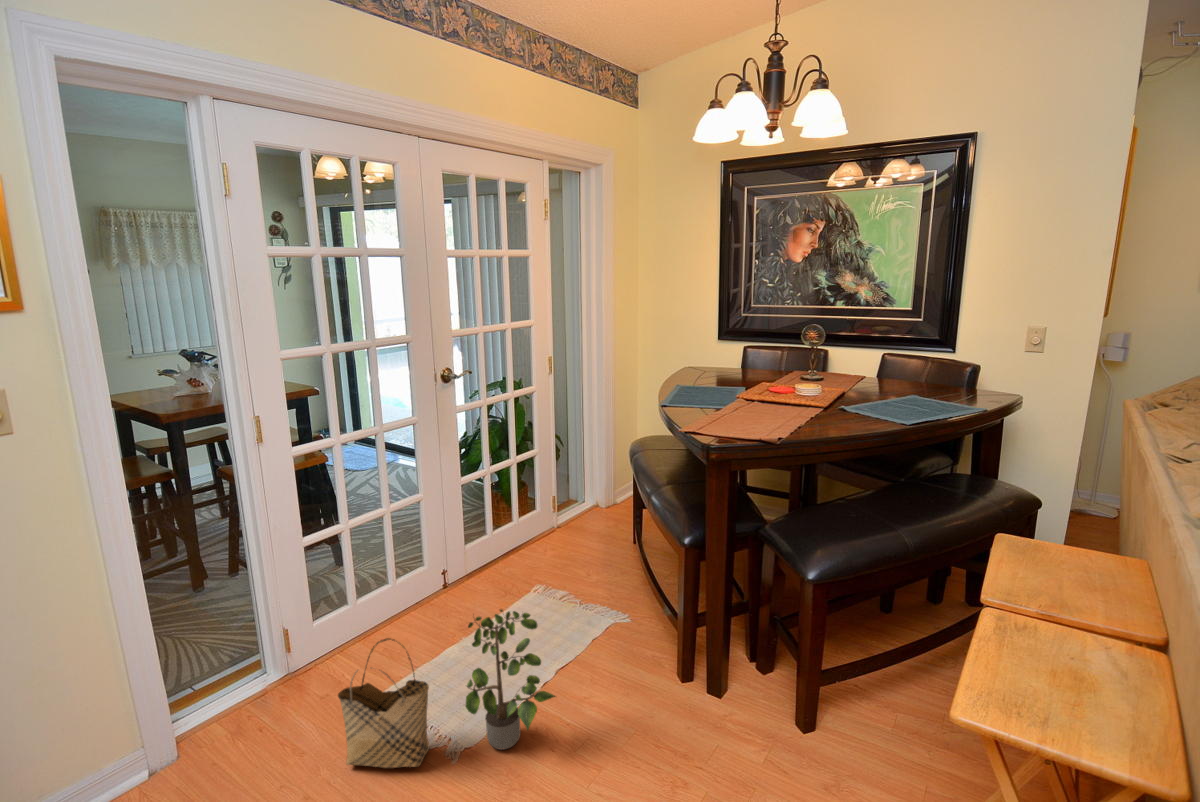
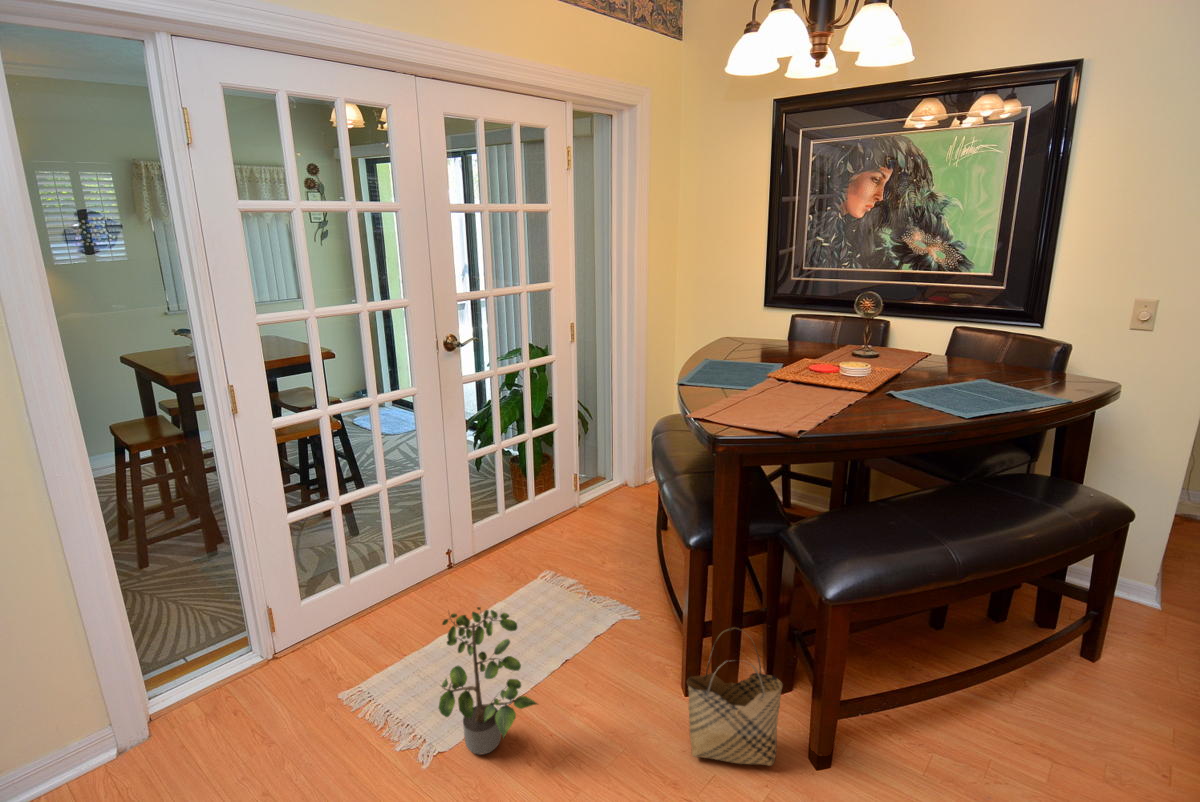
woven basket: present [338,638,430,768] -> present [687,627,782,766]

